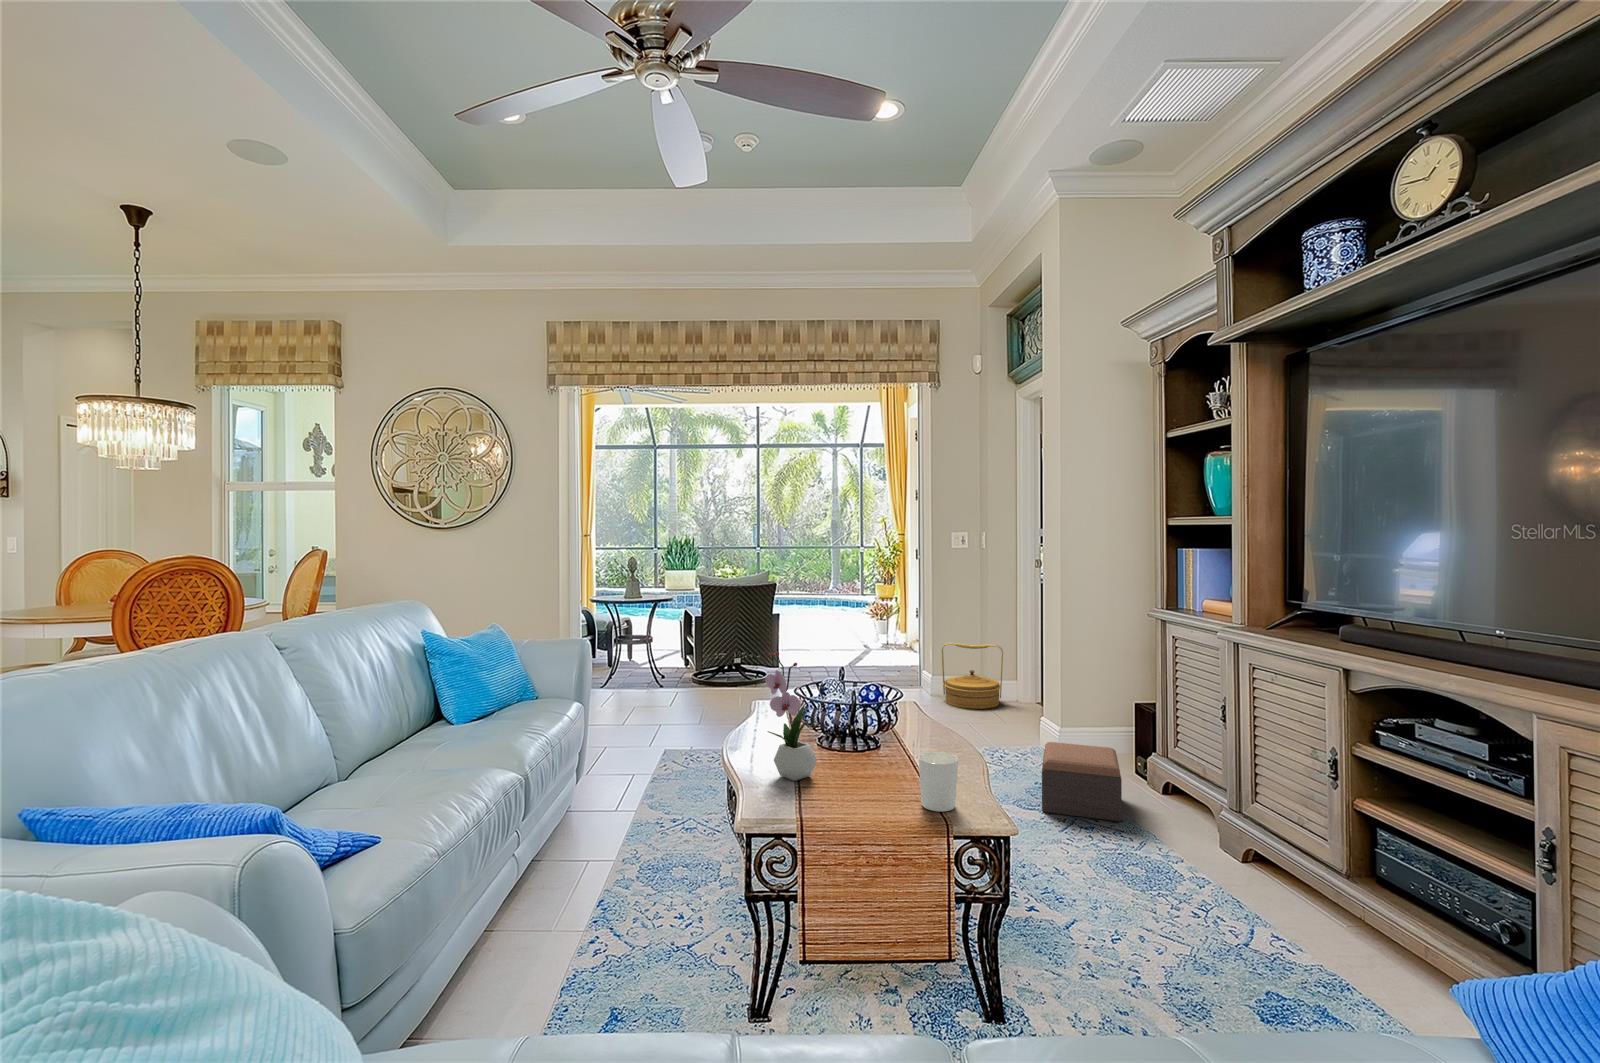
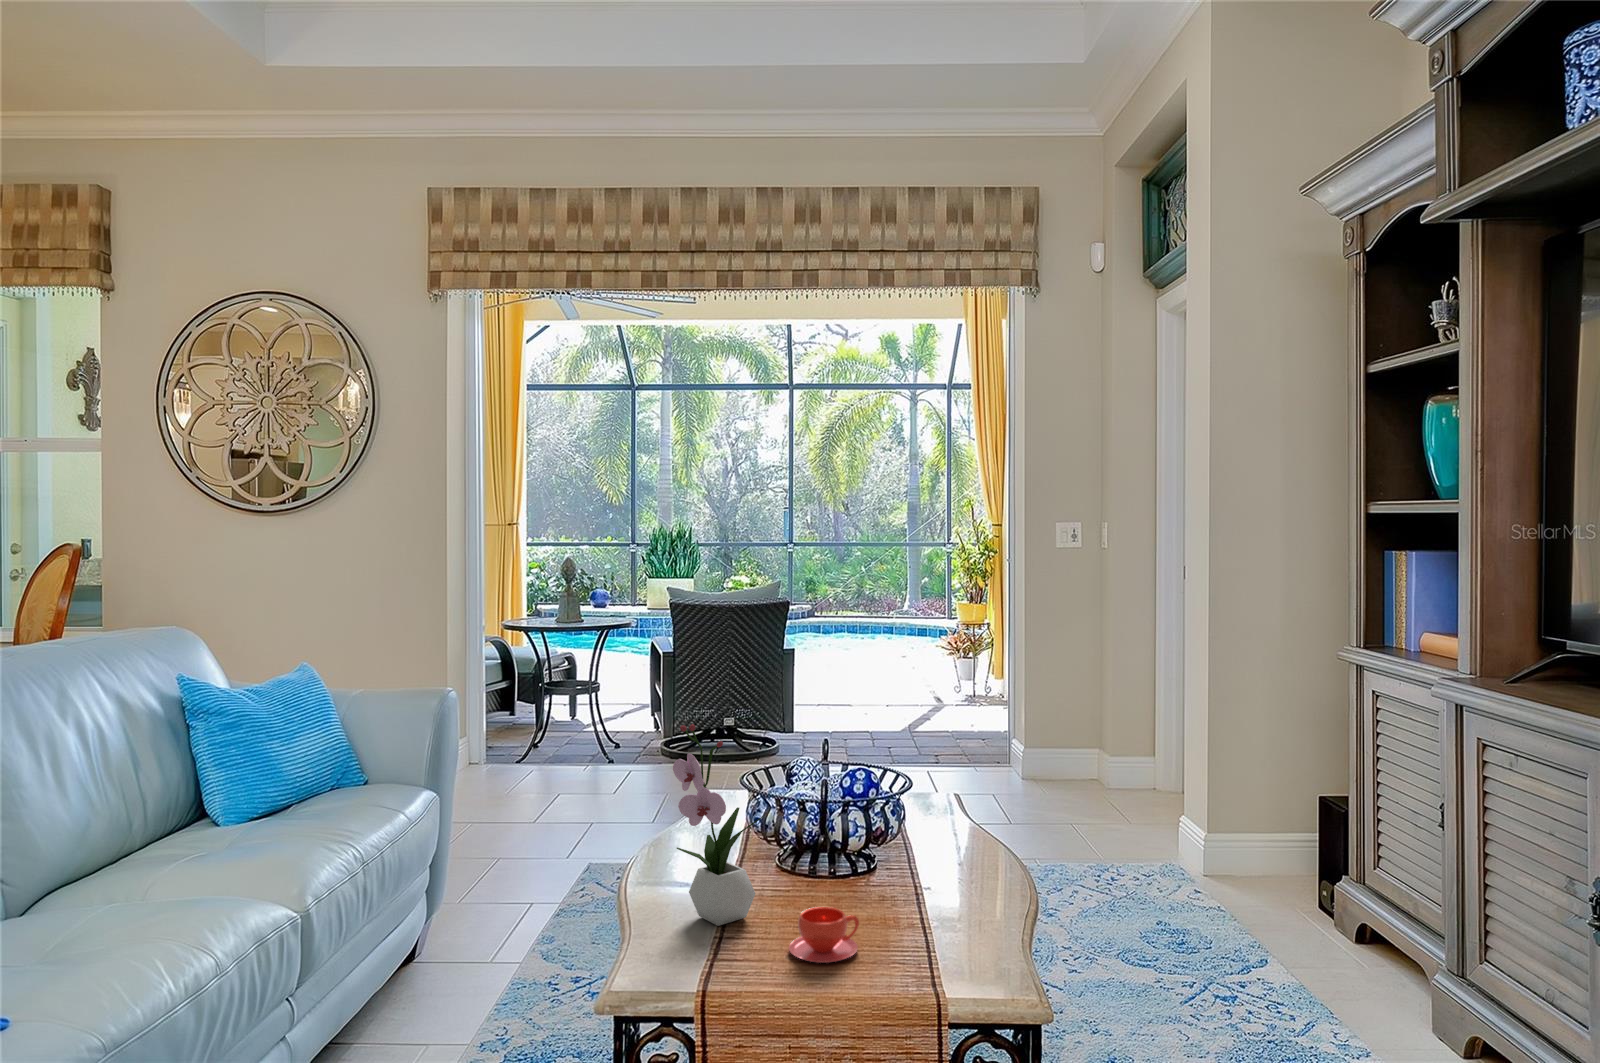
woven basket: present [942,643,1003,709] -> none [1032,695,1127,797]
footstool: present [1042,742,1122,822] -> none [1155,856,1281,986]
candle holder: present [918,752,958,812] -> none [898,886,960,983]
teacup: none [845,767,889,801] -> present [789,907,859,963]

